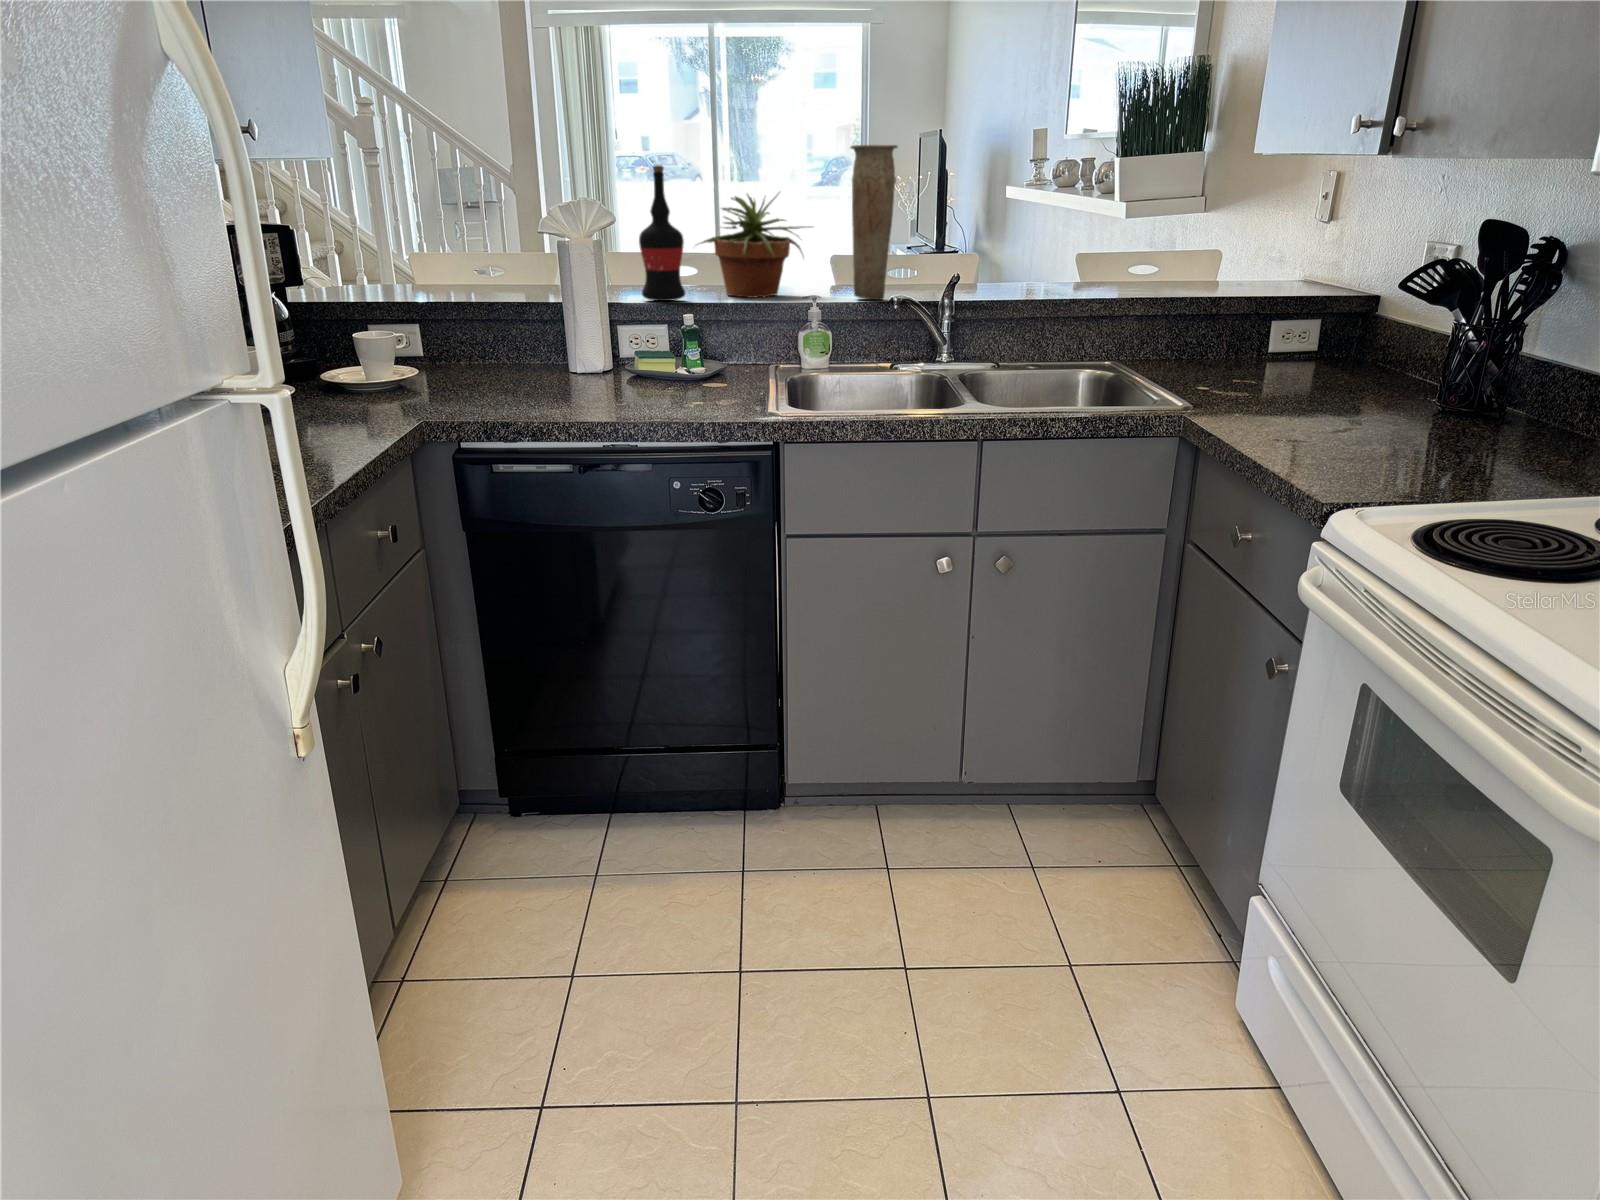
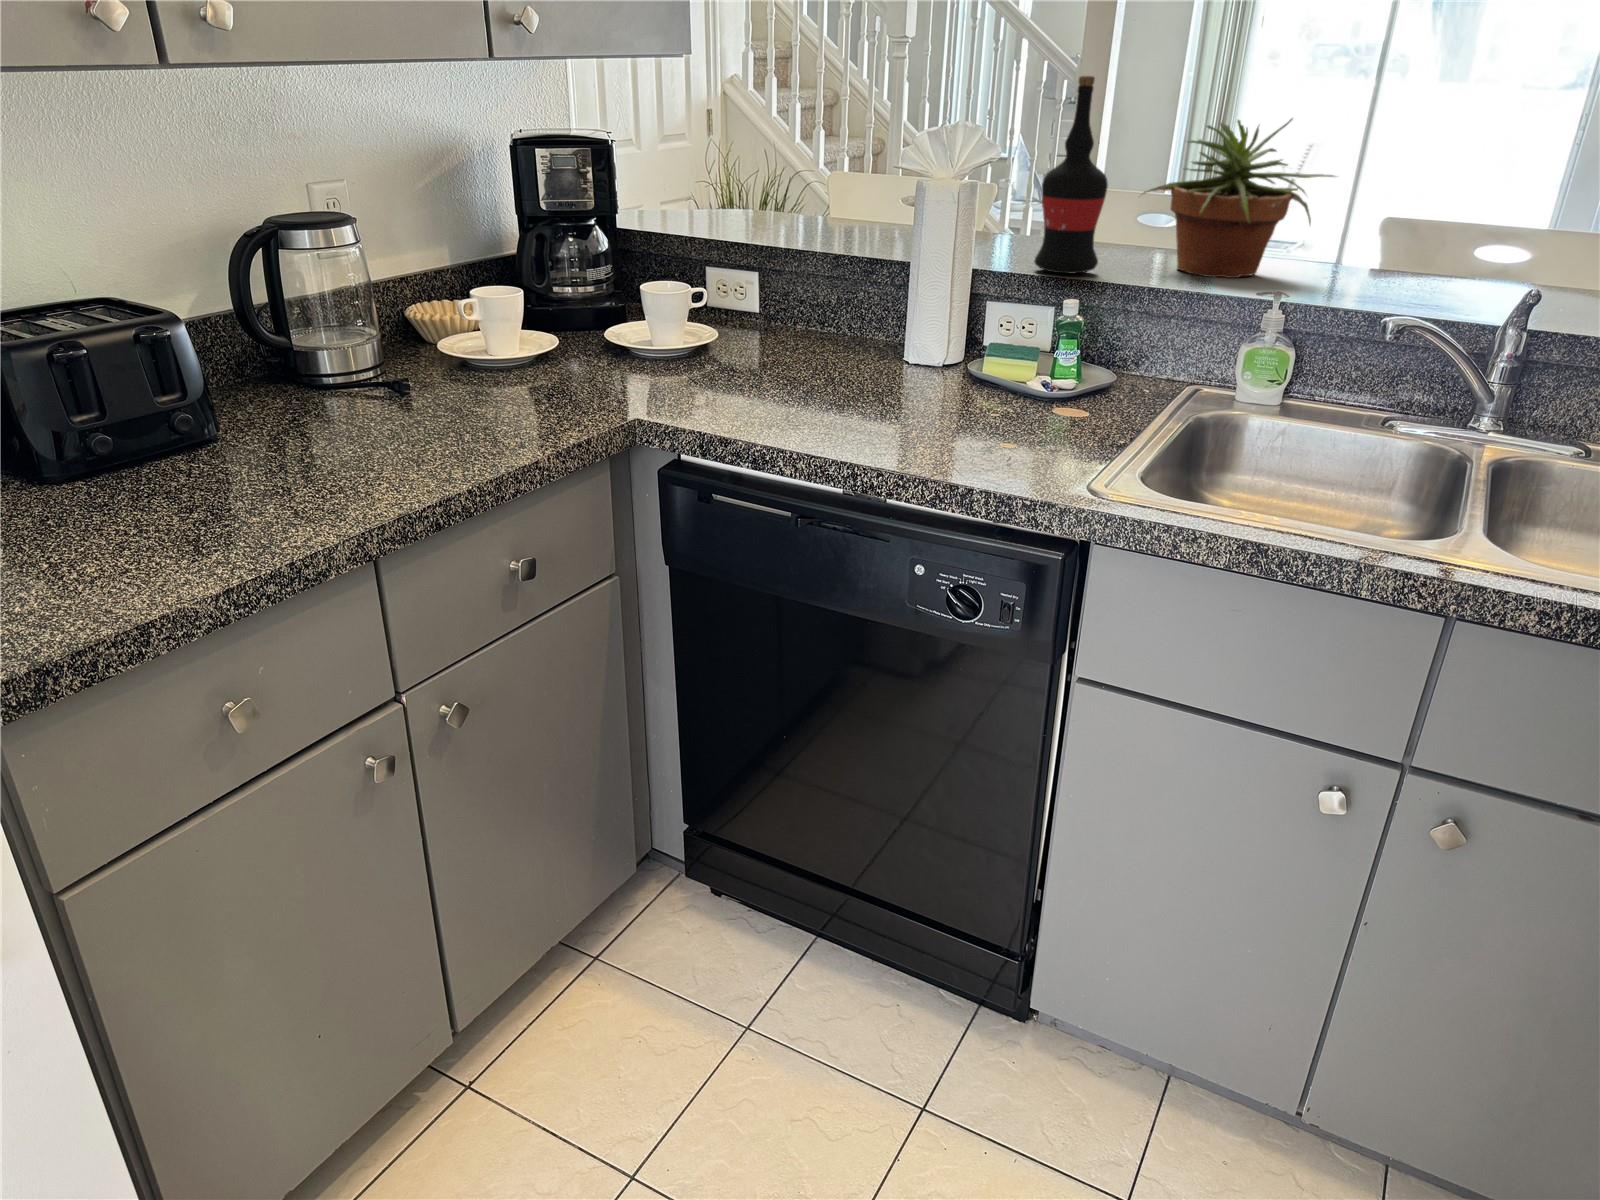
vase: present [851,145,897,300] -> none [1366,48,1499,305]

